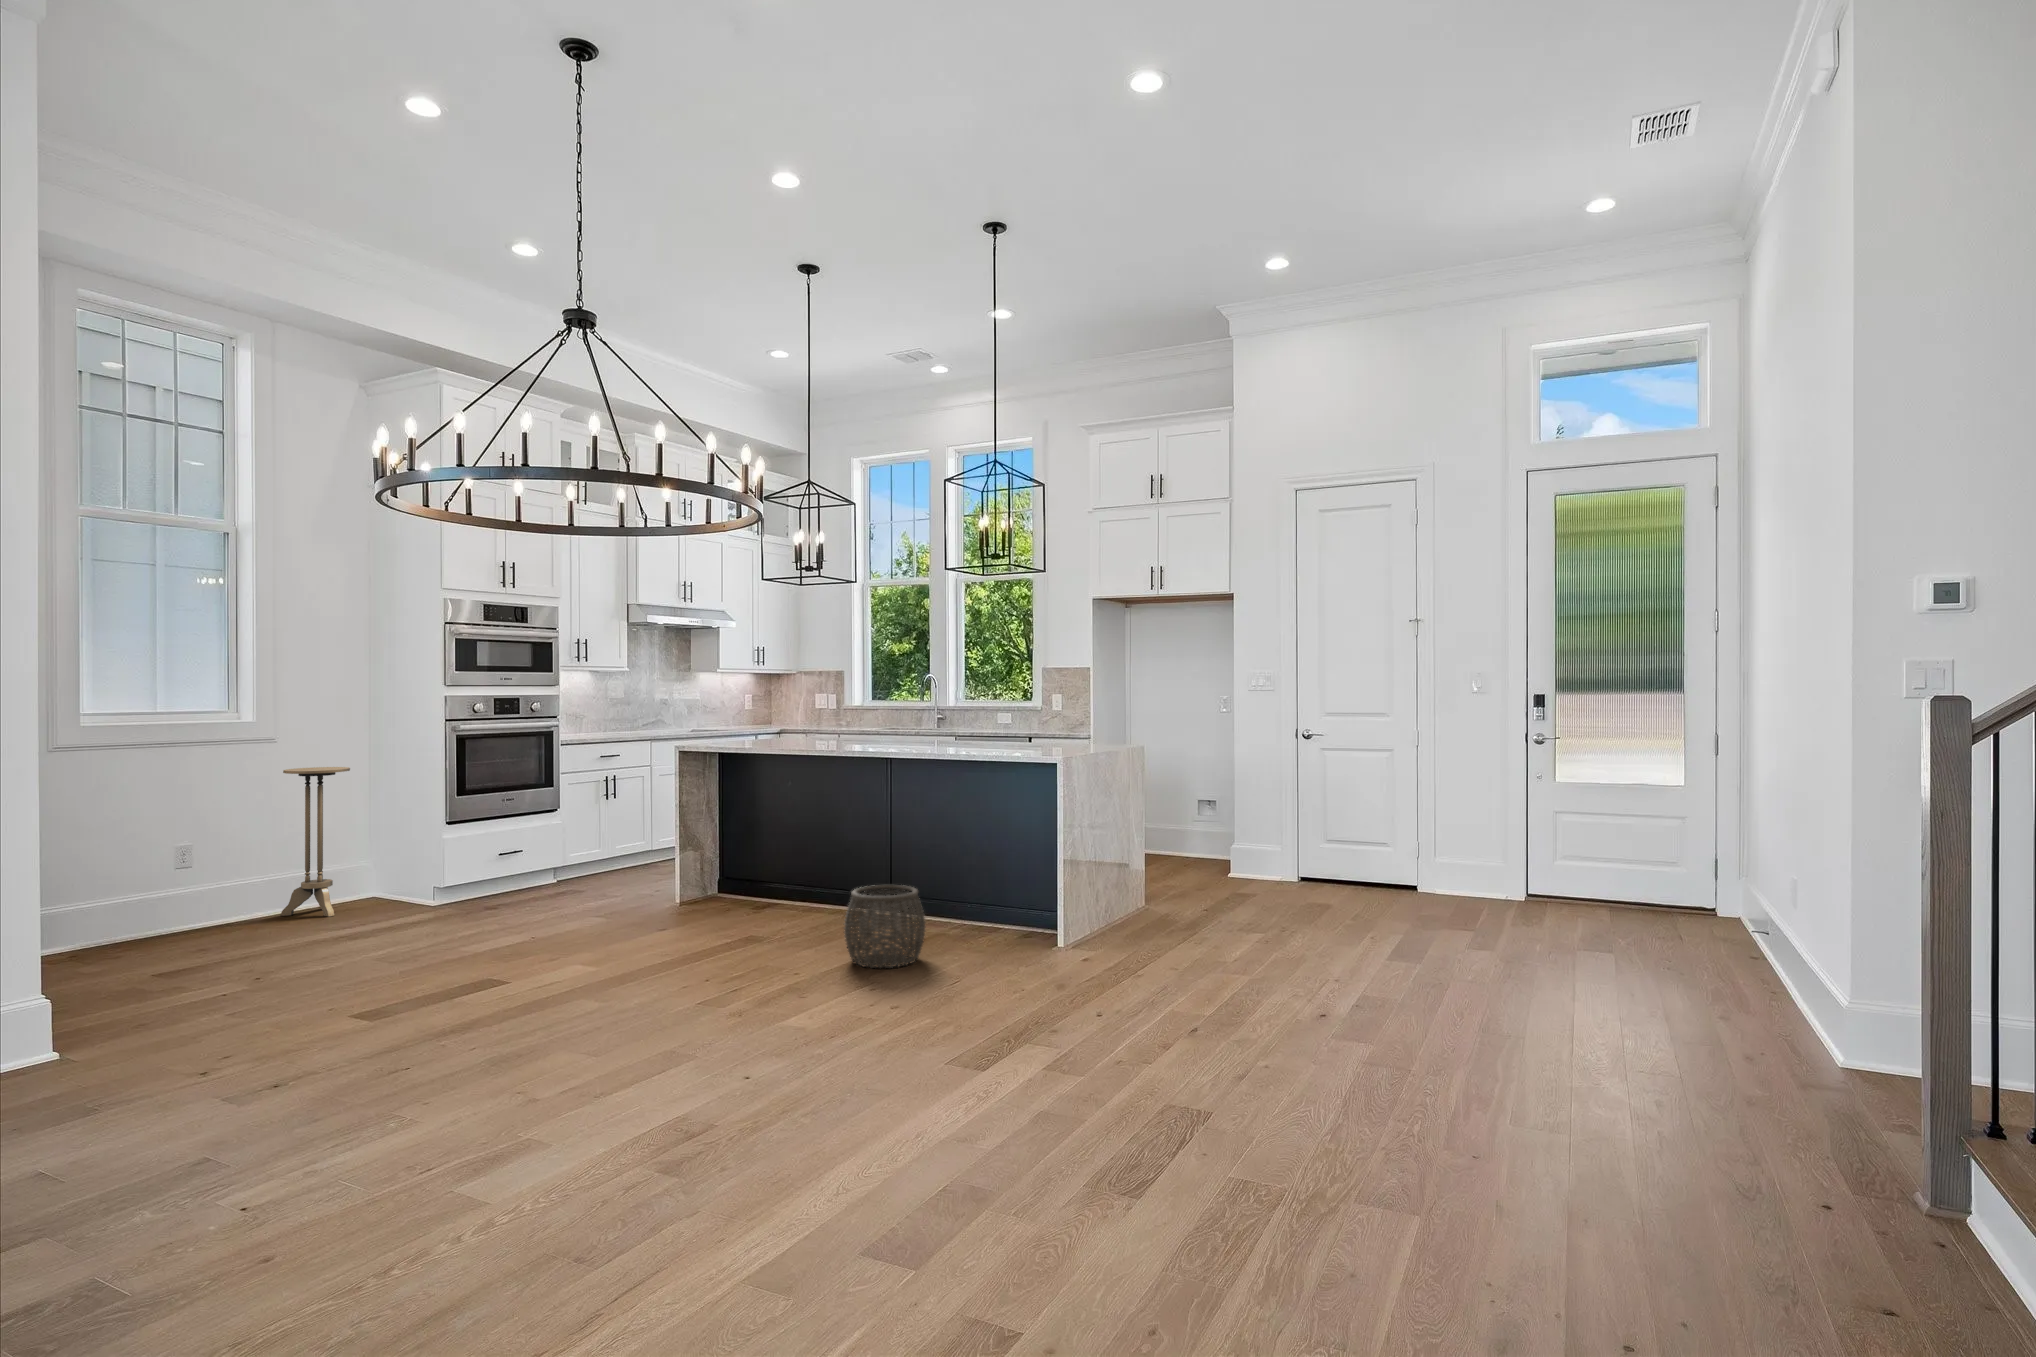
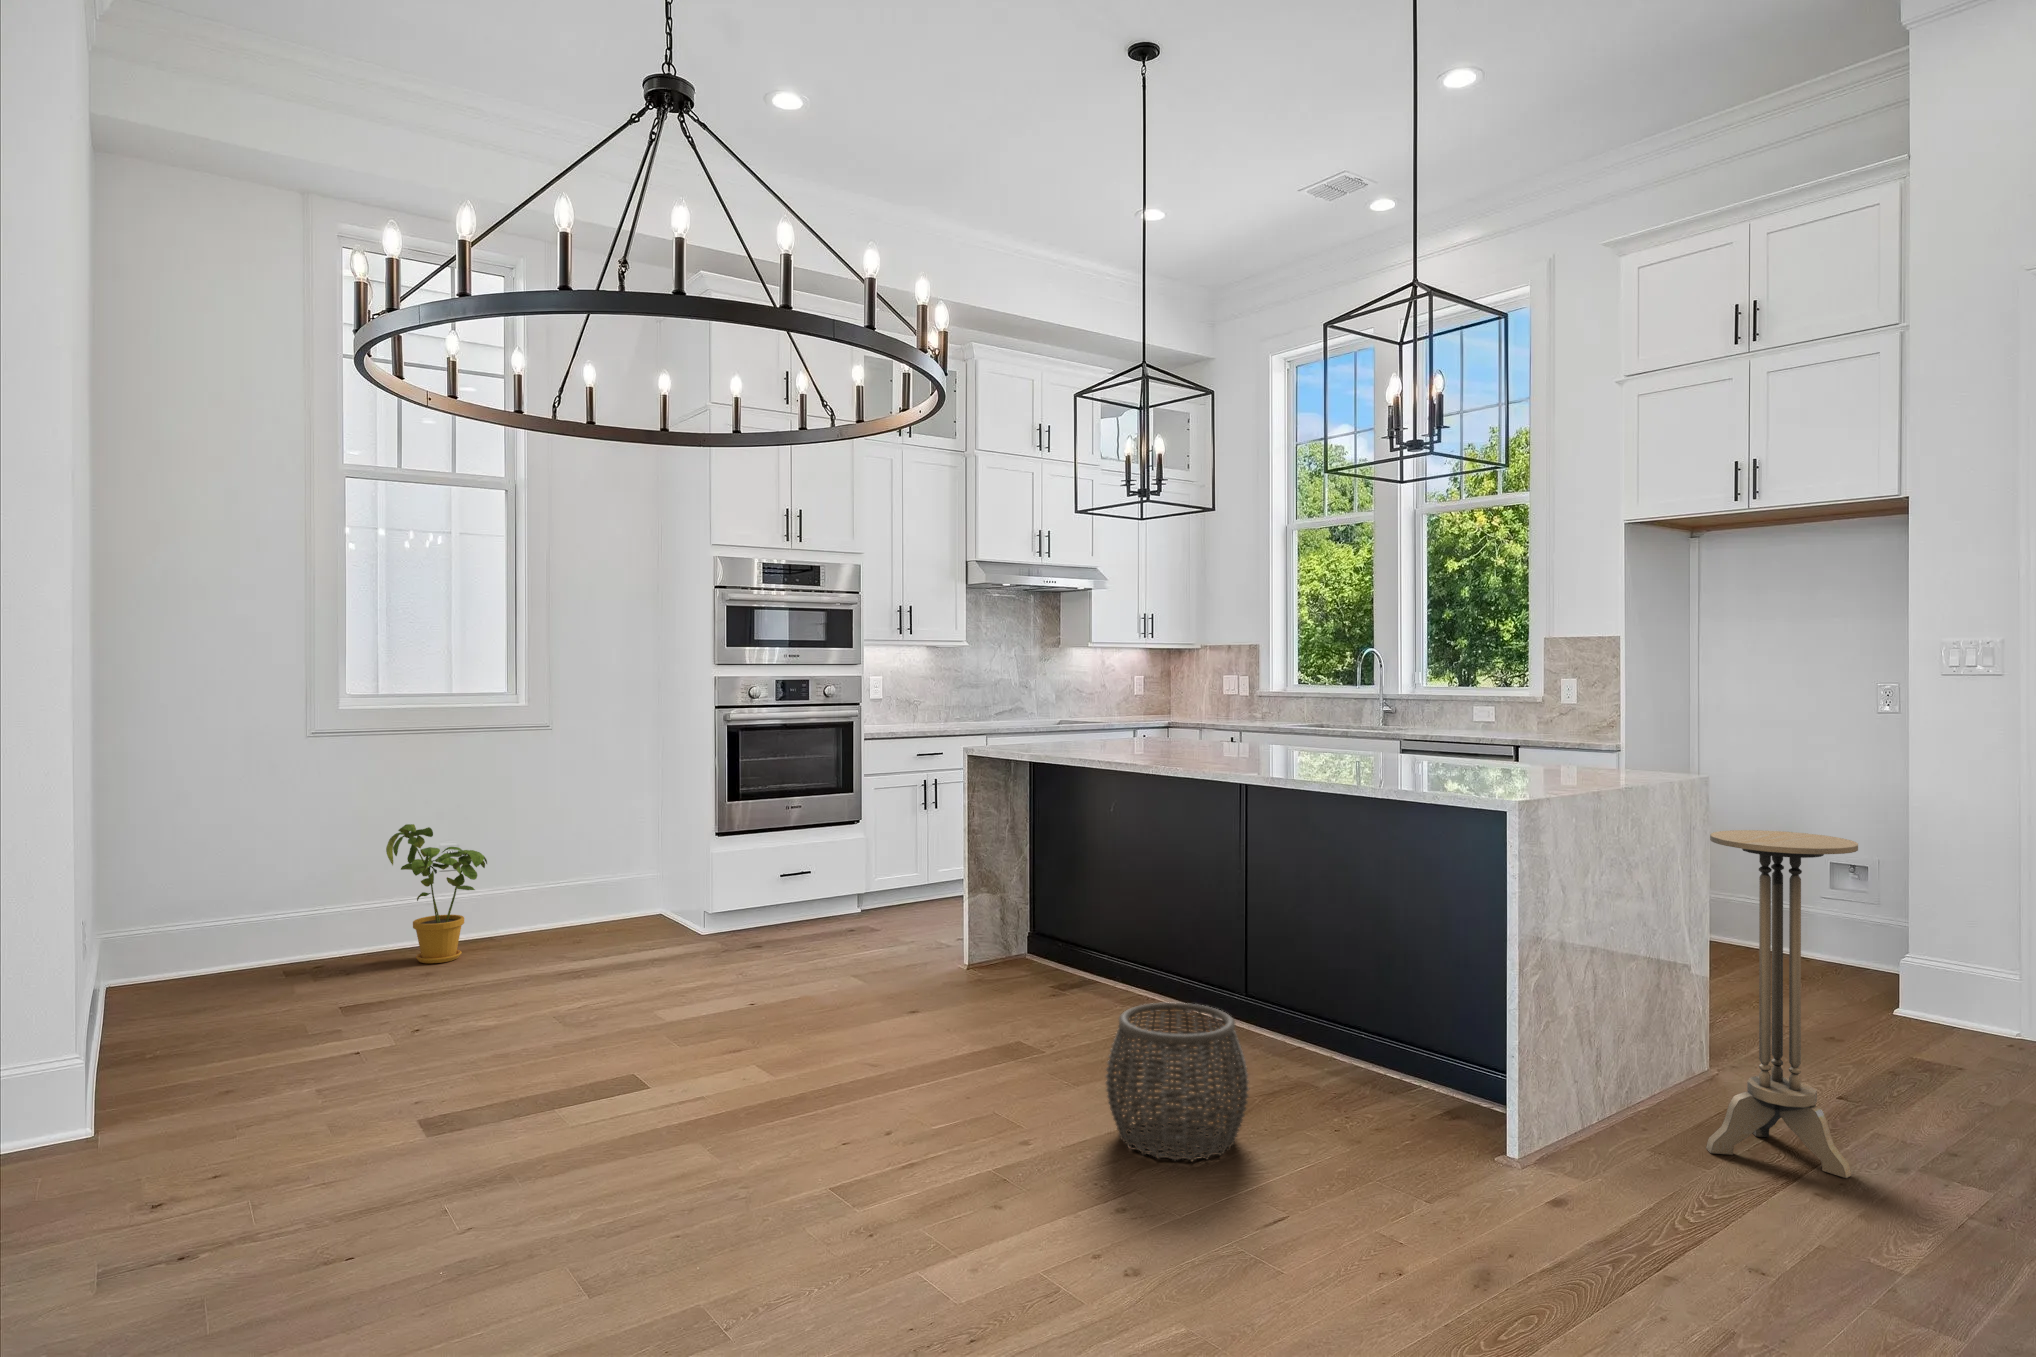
side table: present [281,767,350,917] -> present [1706,830,1858,1178]
house plant: none [149,823,249,944] -> present [386,824,487,963]

